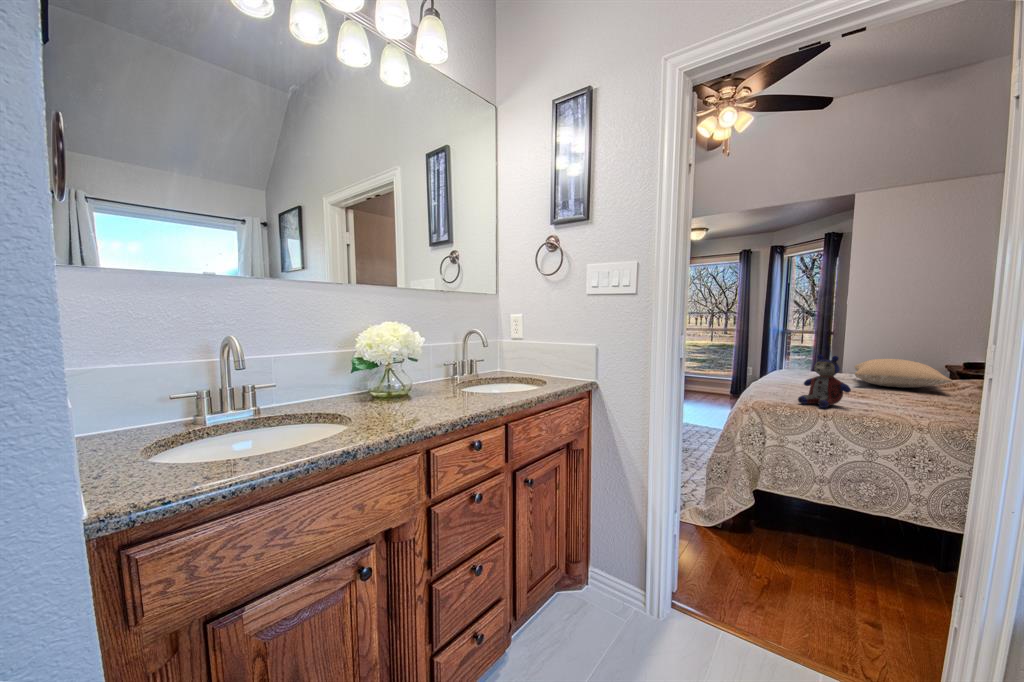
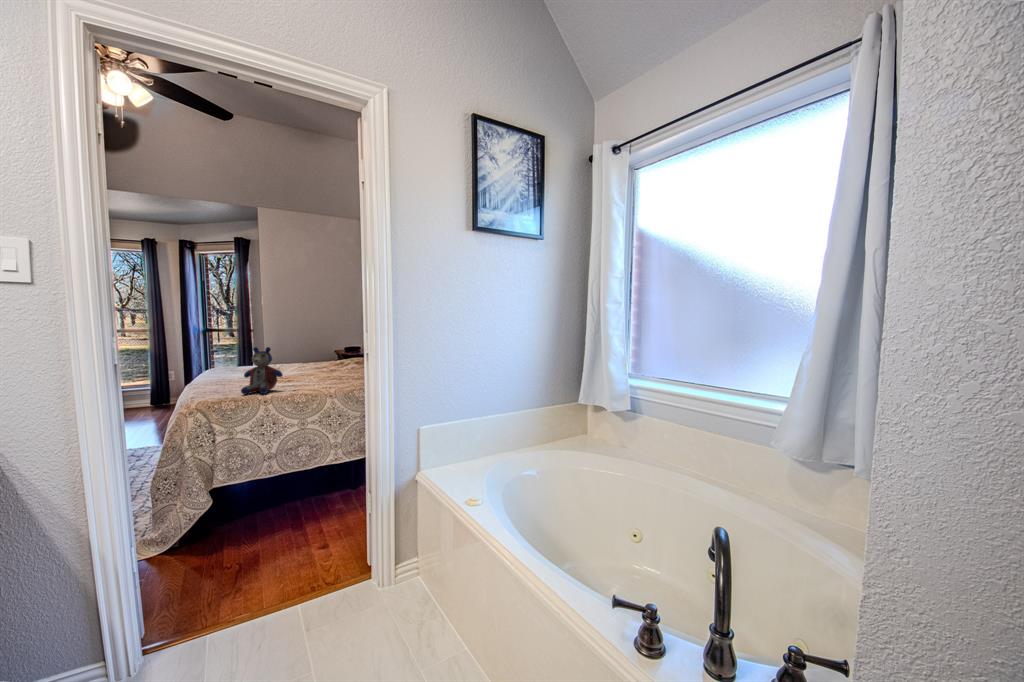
pillow: present [854,359,952,388] -> none [278,347,340,369]

